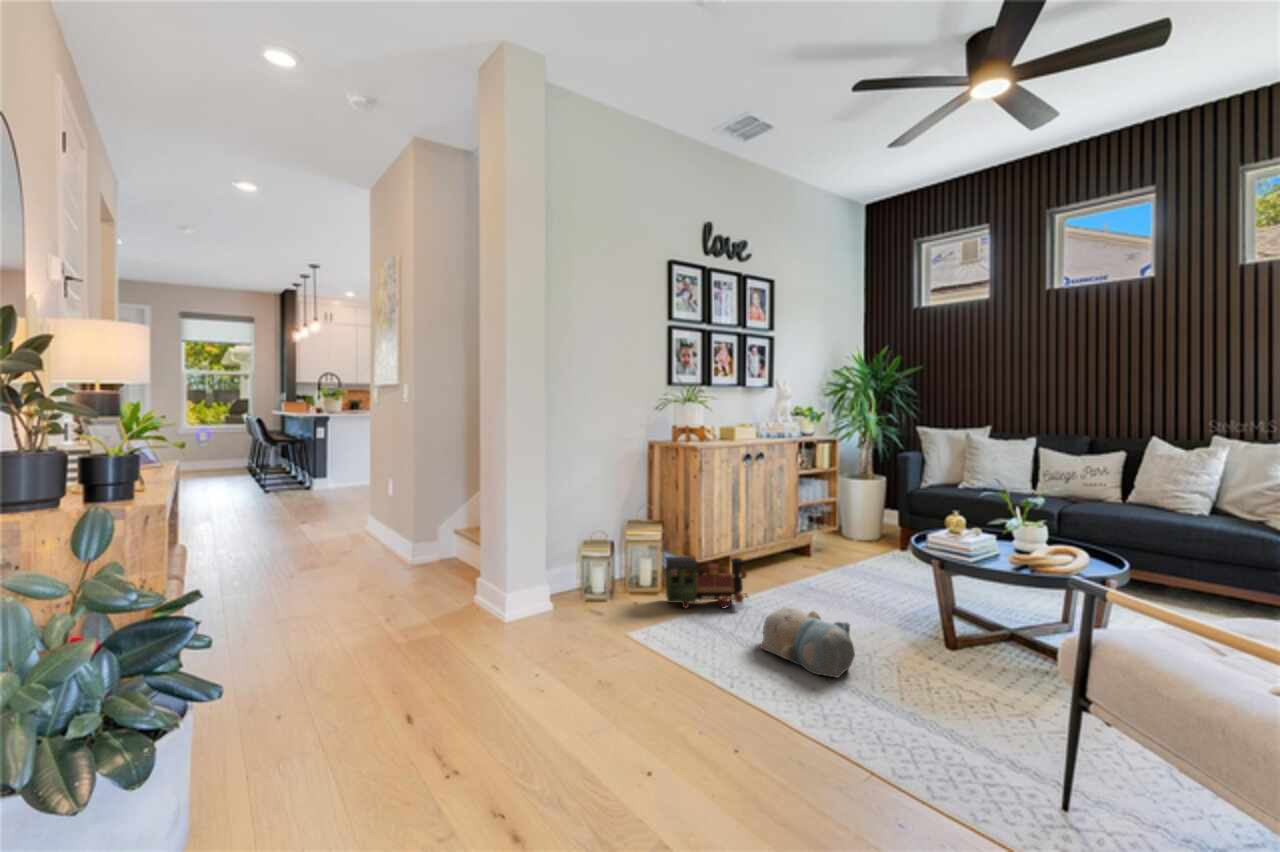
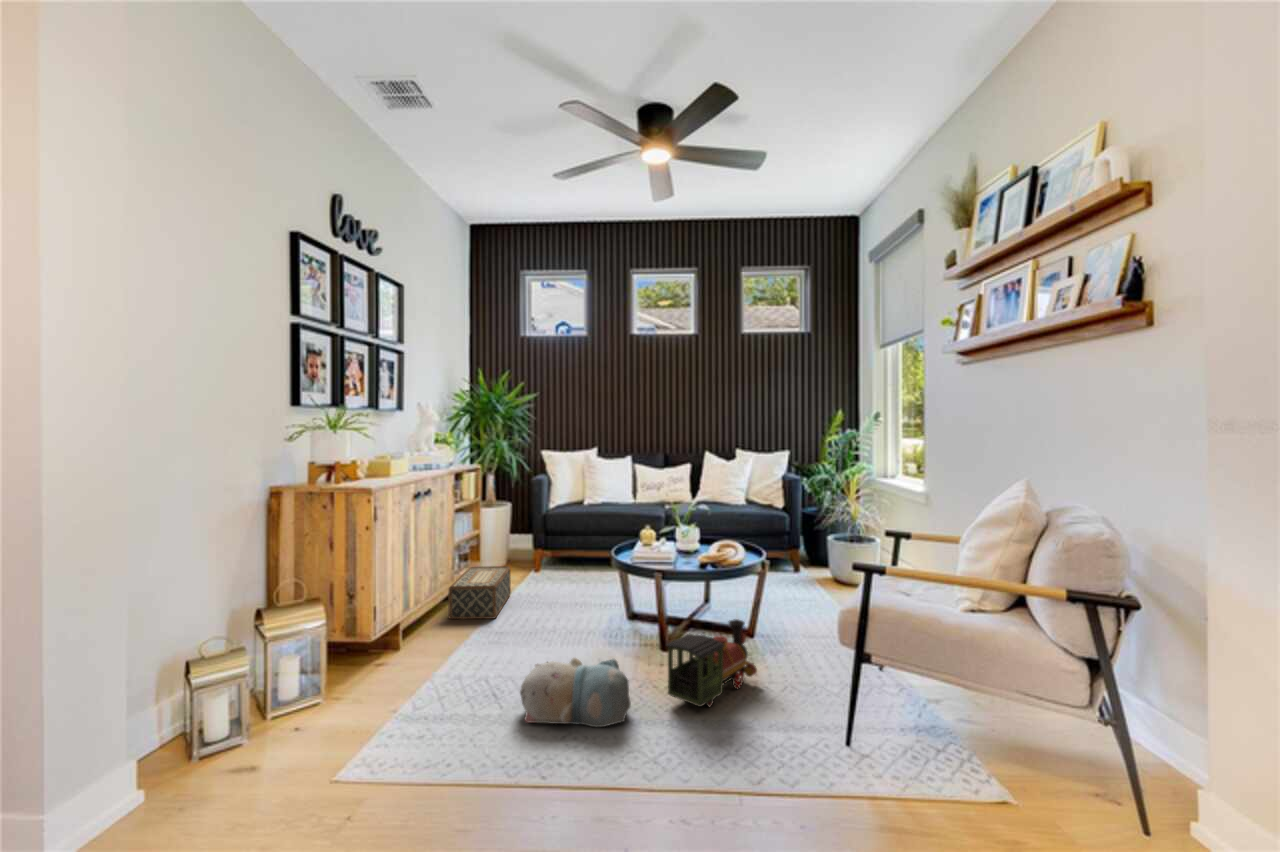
woven basket: none [782,526,851,573] -> present [449,566,511,619]
toy train: present [665,557,747,608] -> present [666,619,757,707]

